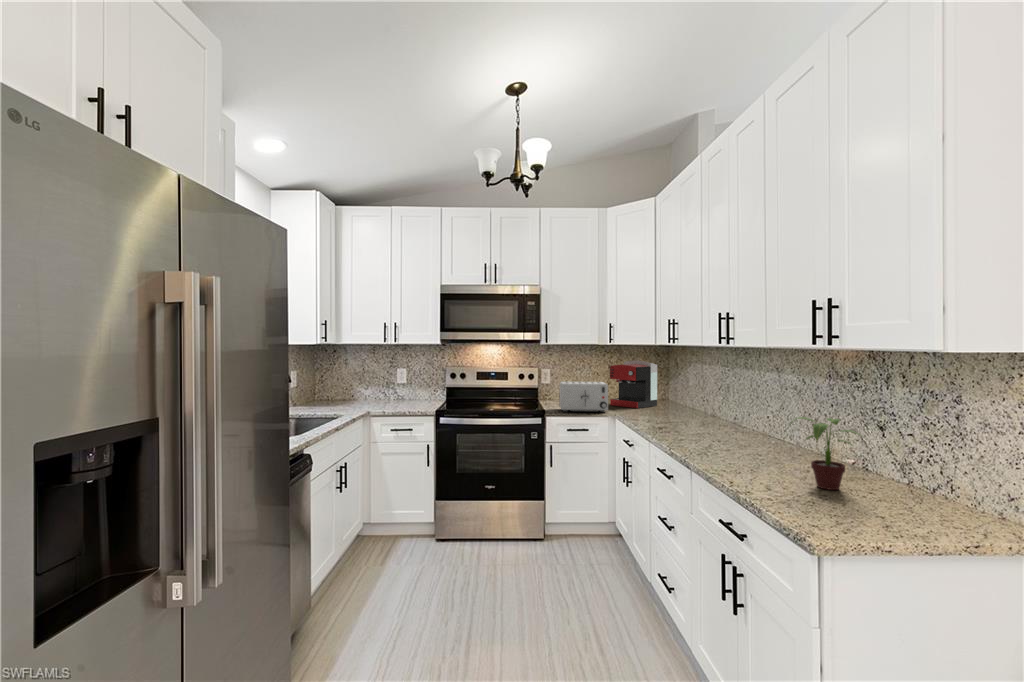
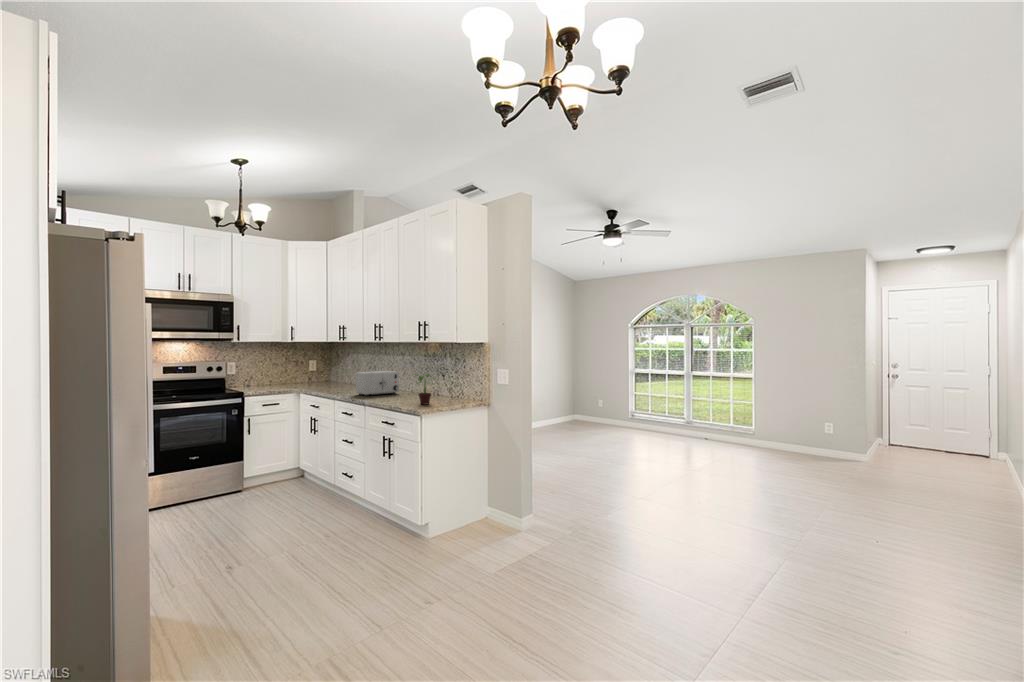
coffee maker: present [610,360,657,408] -> none [290,353,326,387]
toaster: present [560,382,608,412] -> present [356,371,399,396]

